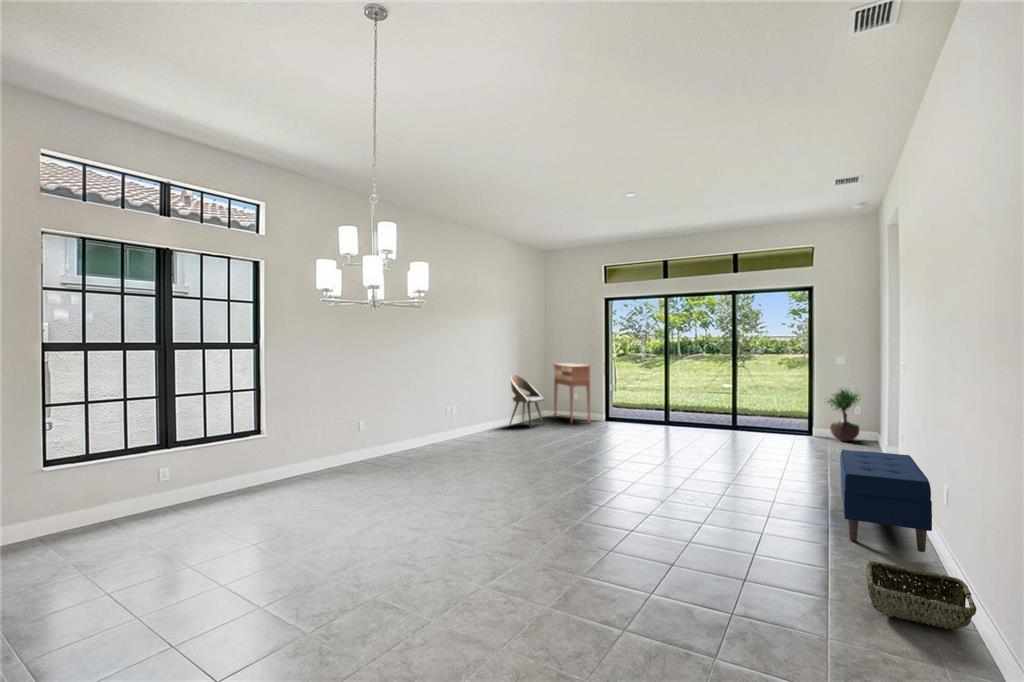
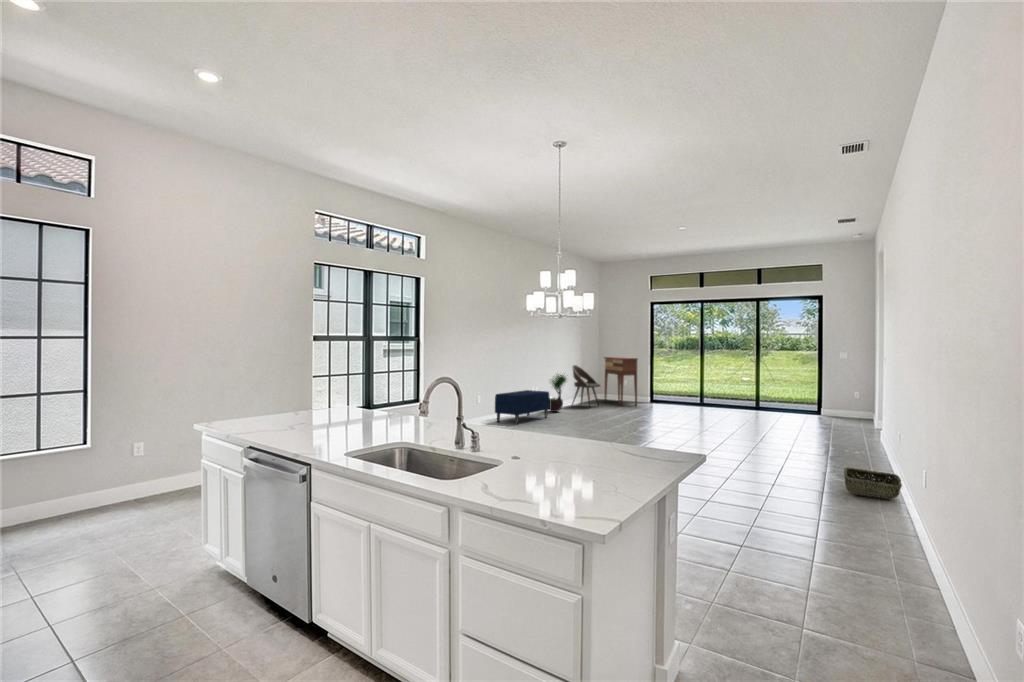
potted tree: present [827,390,859,441] -> present [549,374,566,412]
bench: present [840,450,932,552] -> present [495,390,550,424]

